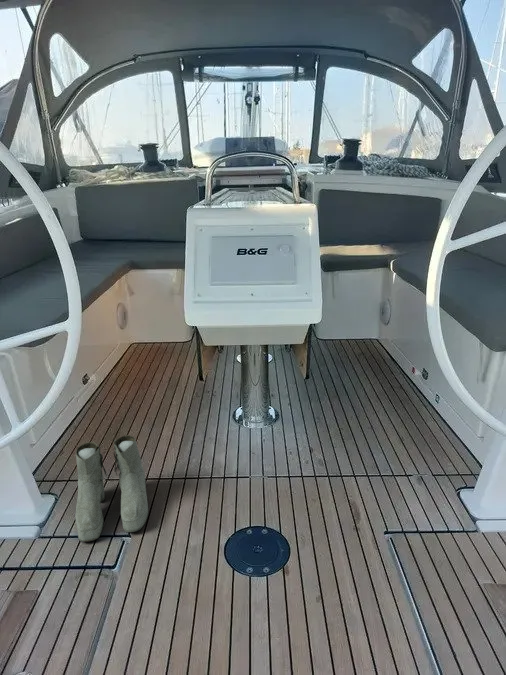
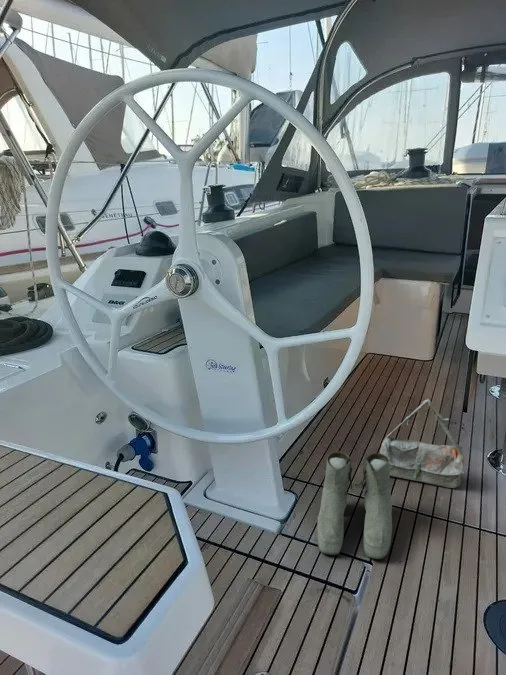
bag: none [135,377,210,454] -> present [380,399,464,488]

